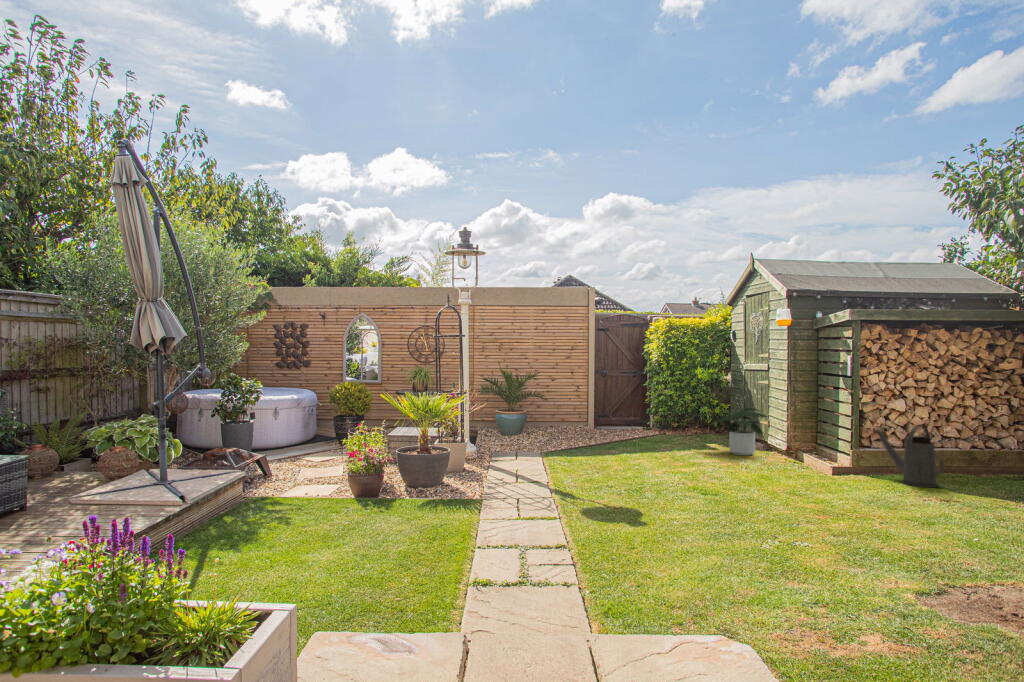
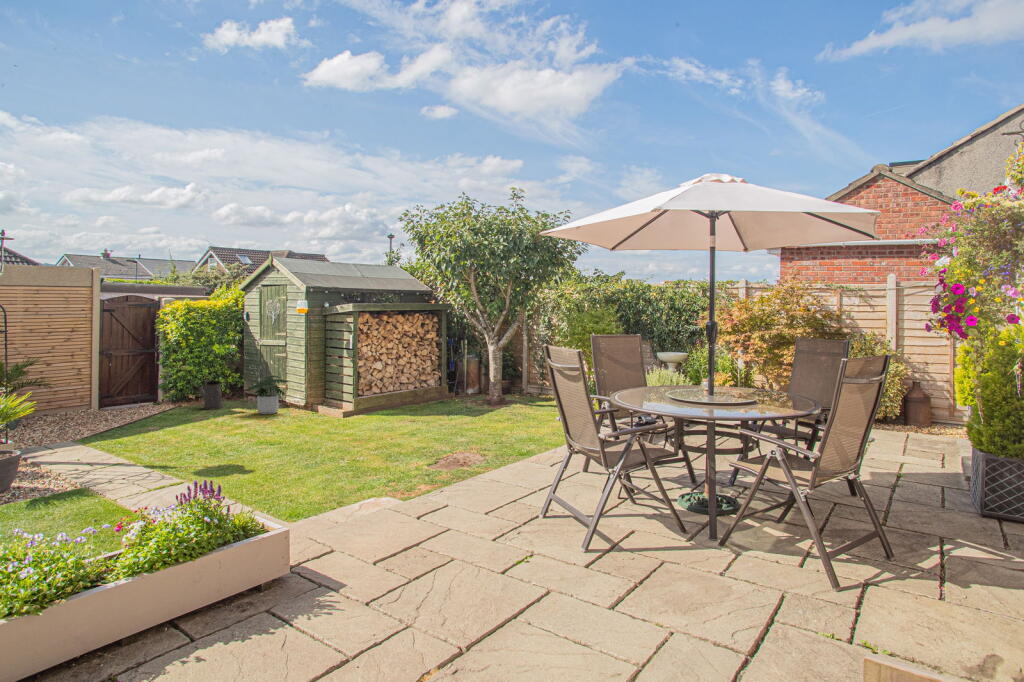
watering can: present [876,426,944,487] -> present [199,375,223,409]

